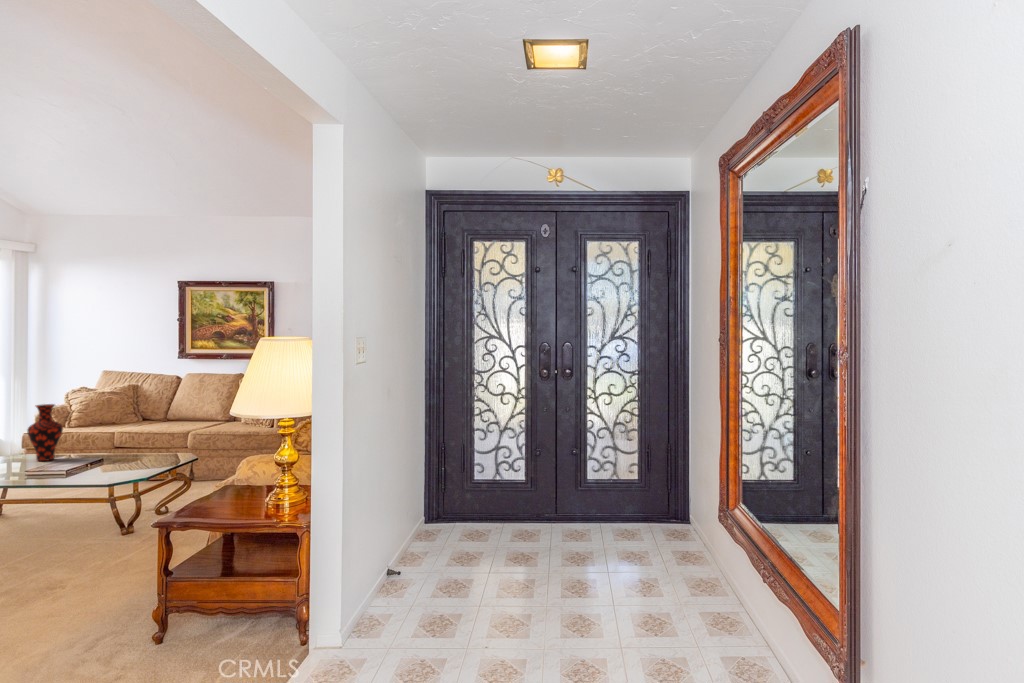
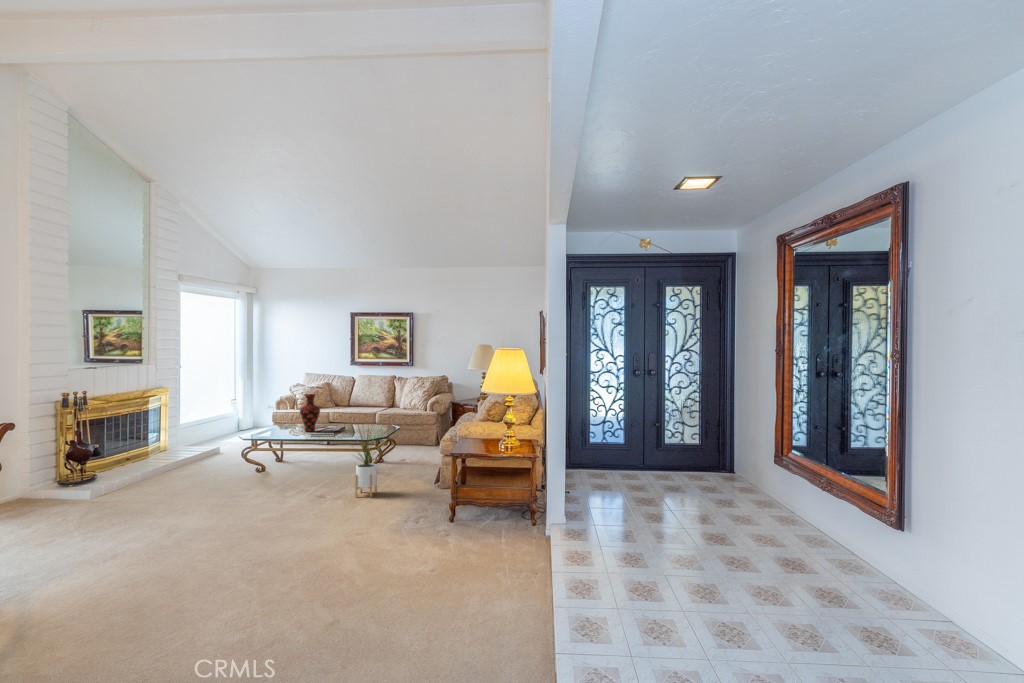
house plant: none [57,442,134,568] -> present [353,427,377,497]

